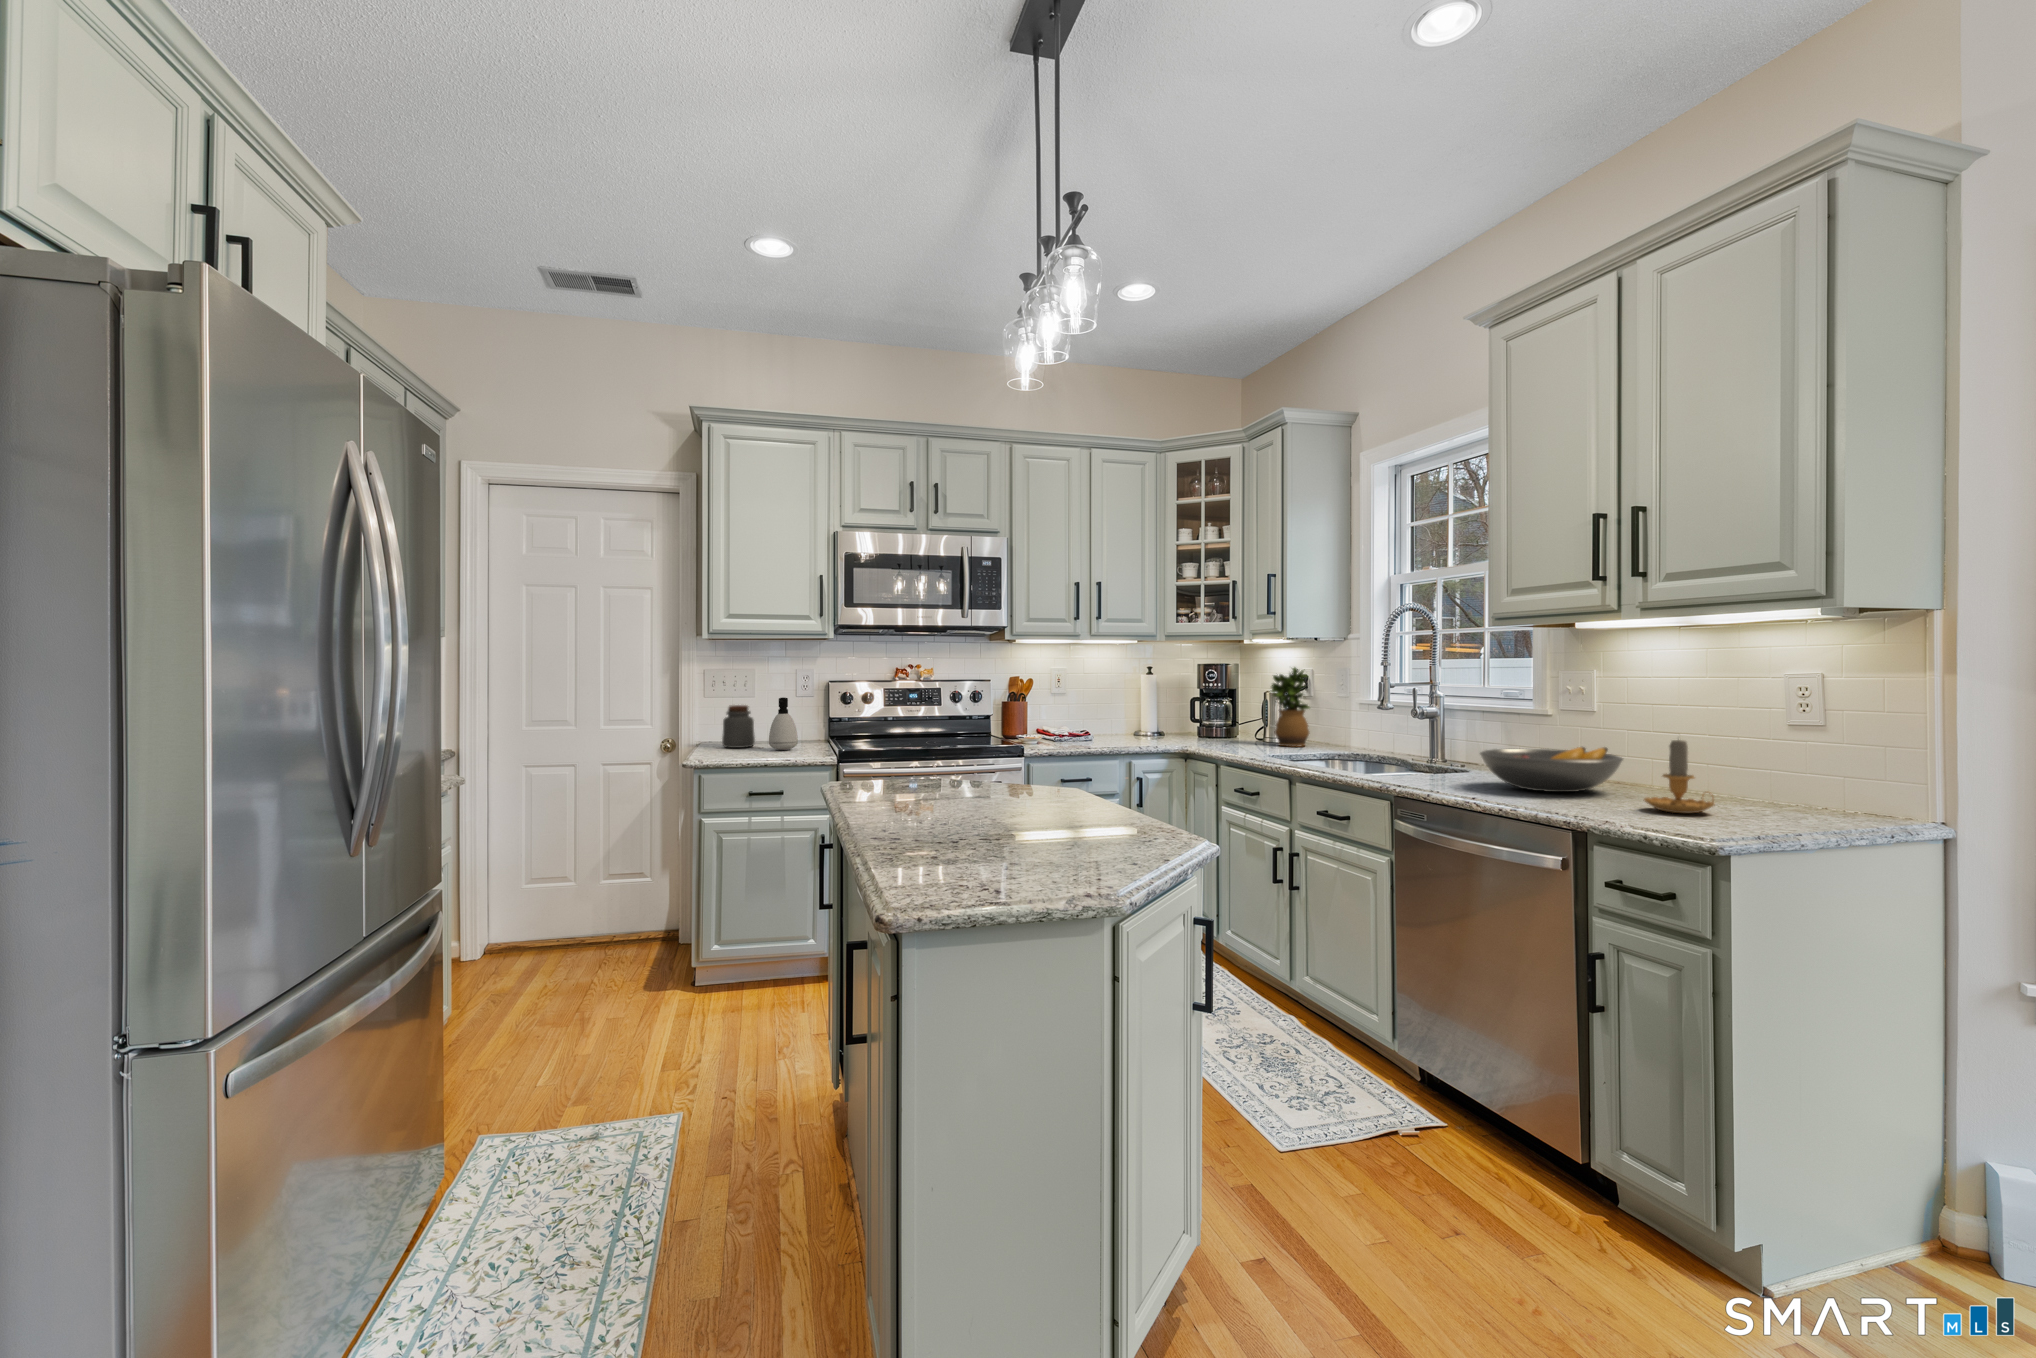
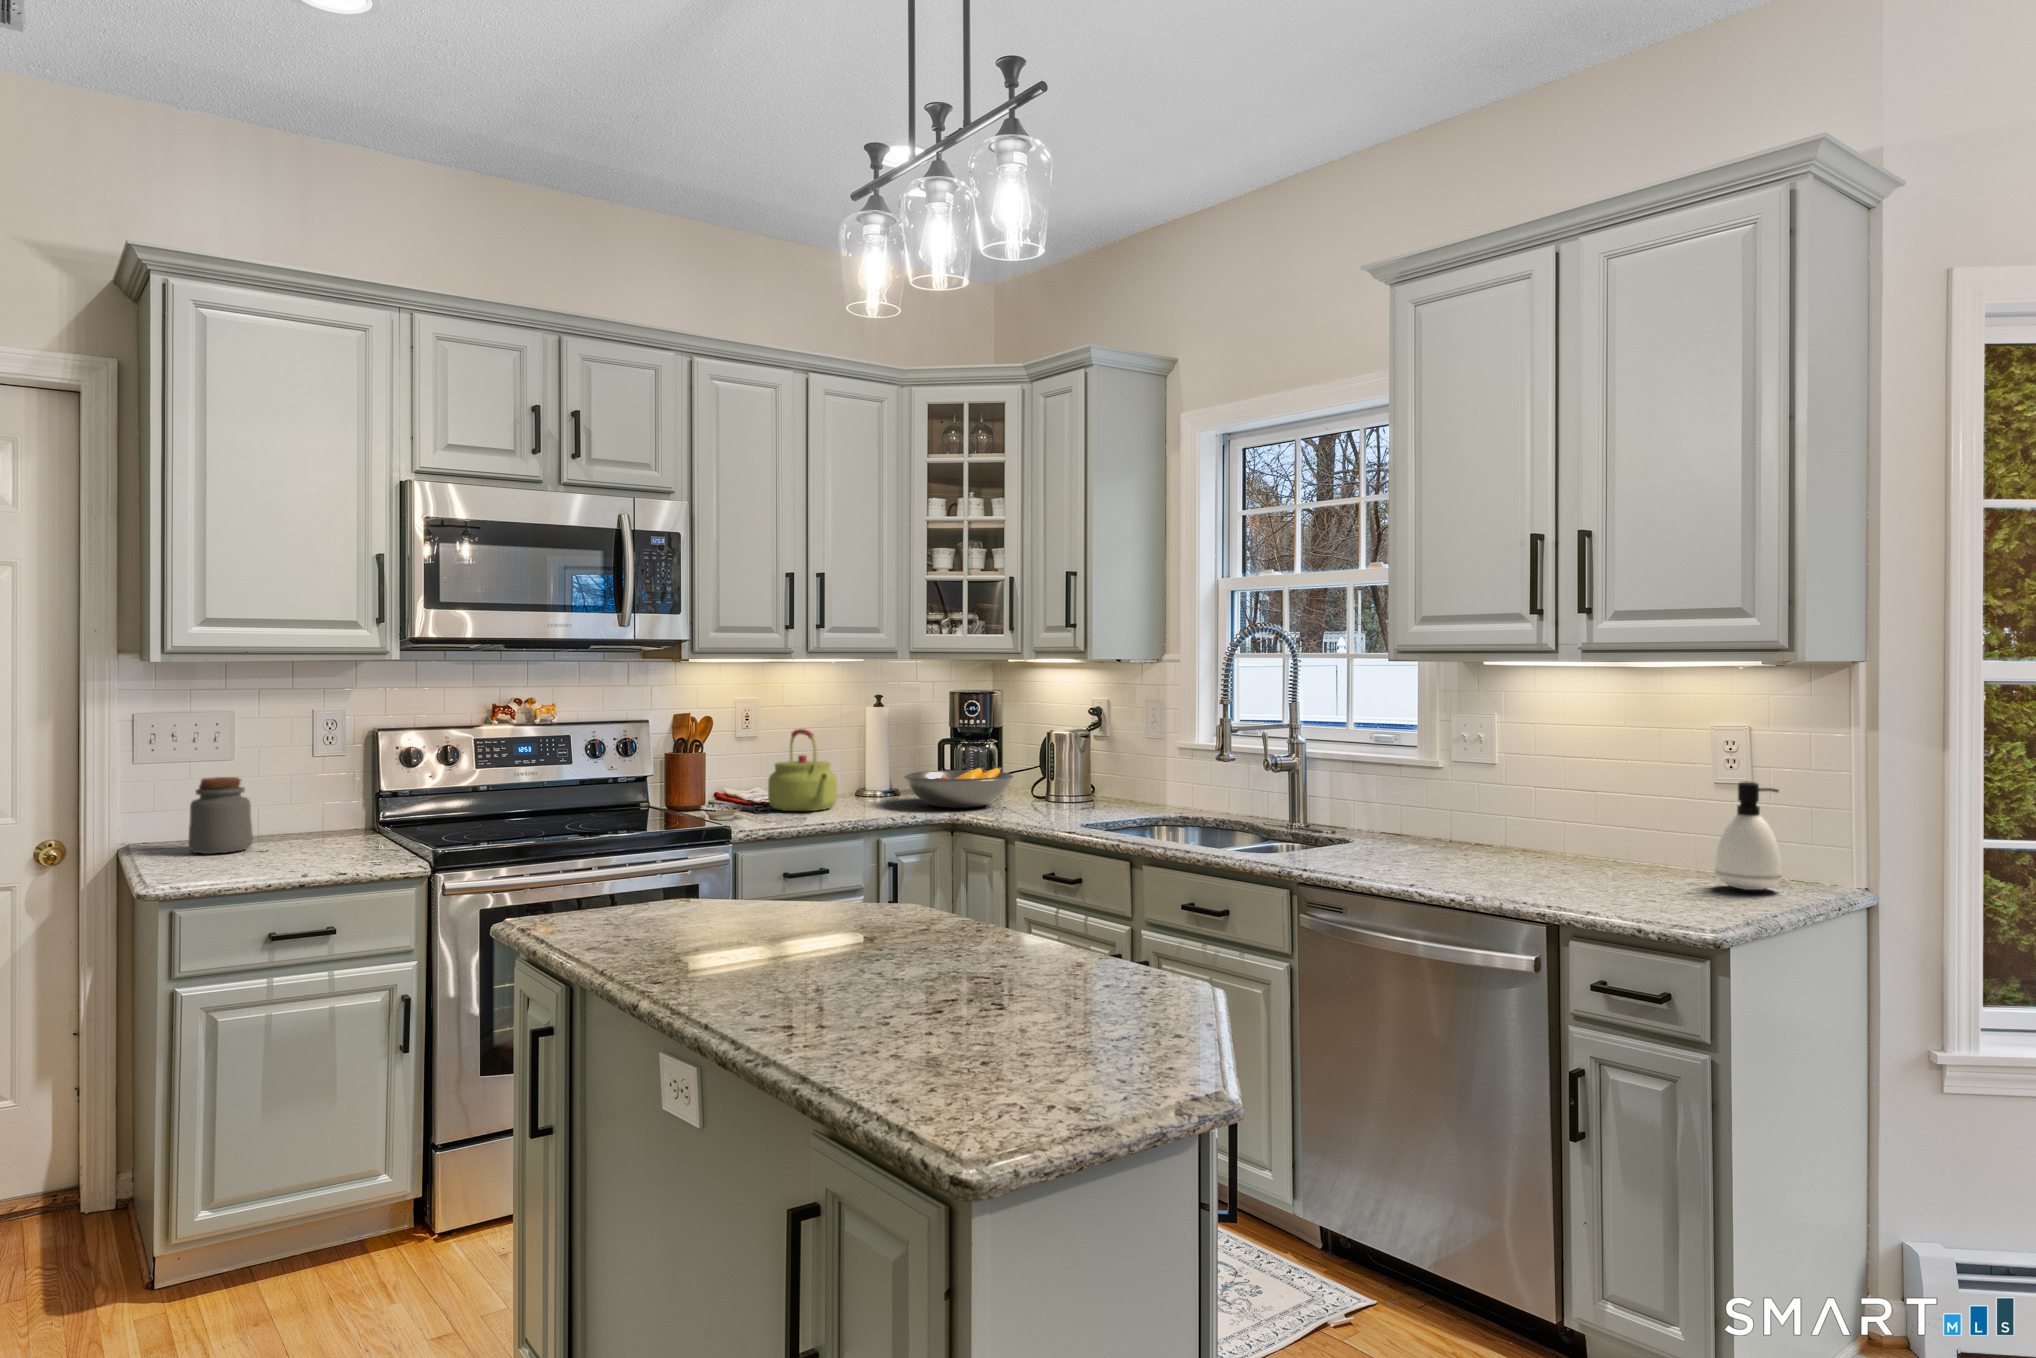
potted plant: present [1270,667,1310,747] -> none [1060,697,1114,807]
kettle: none [1063,687,1109,741] -> present [768,729,837,811]
soap dispenser: present [769,697,798,750] -> present [1715,781,1782,890]
candle: present [1643,740,1714,814] -> none [1597,803,1679,893]
fruit bowl: present [1480,747,1623,792] -> present [904,767,1013,808]

